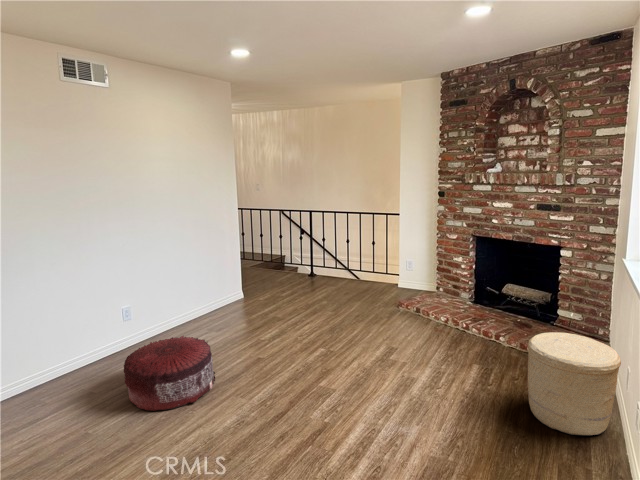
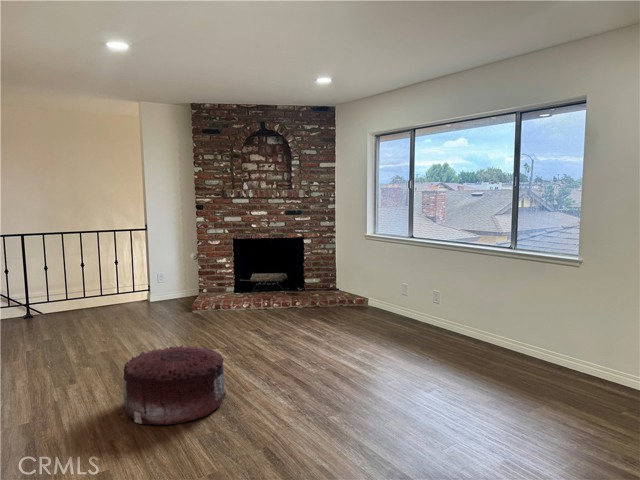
woven basket: present [528,332,621,435] -> none [357,274,401,323]

